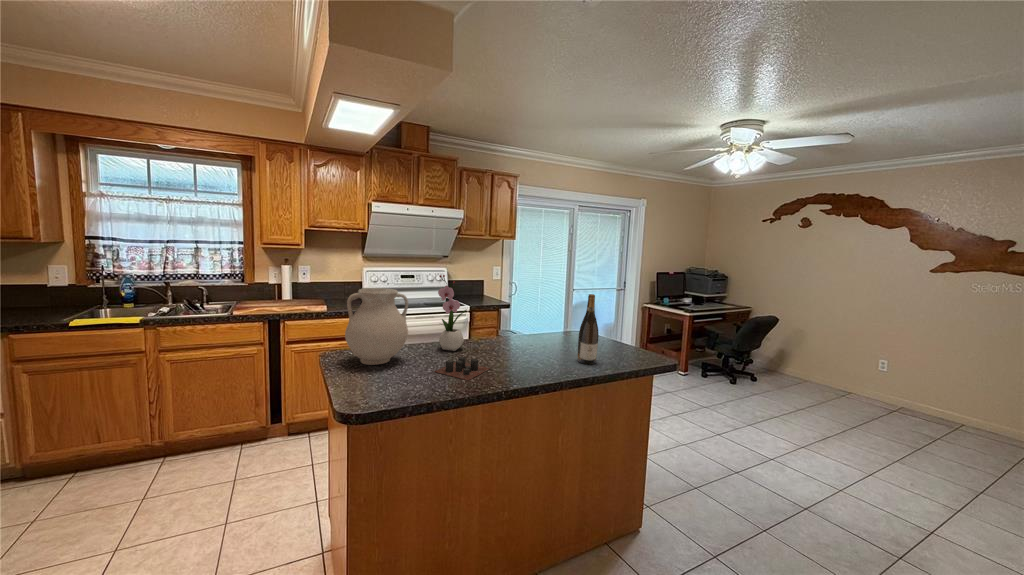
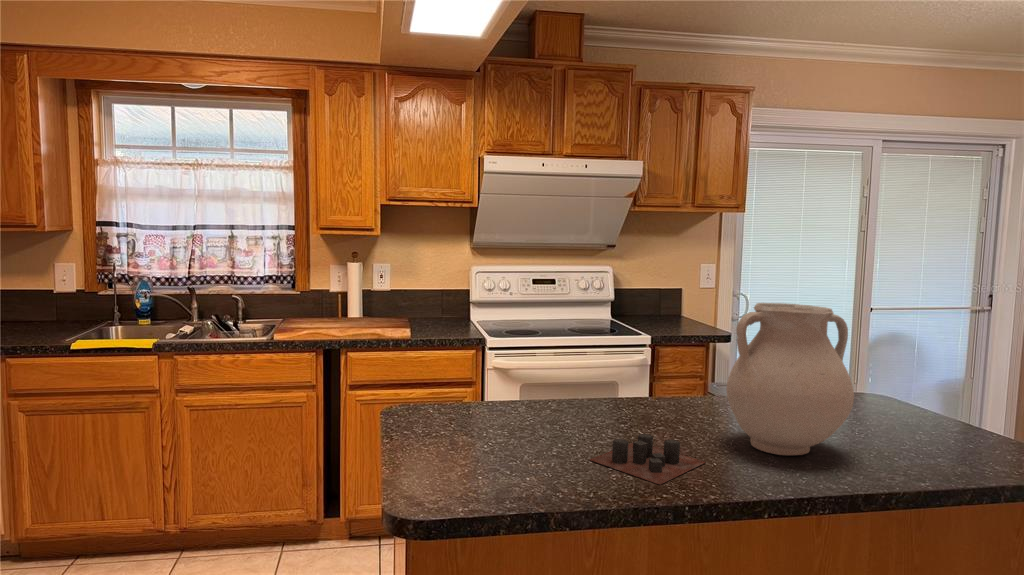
flower arrangement: present [438,275,466,351] -> none [598,269,654,420]
vase: present [345,288,408,365] -> present [726,303,854,455]
wine bottle: present [578,294,599,364] -> none [907,310,962,470]

